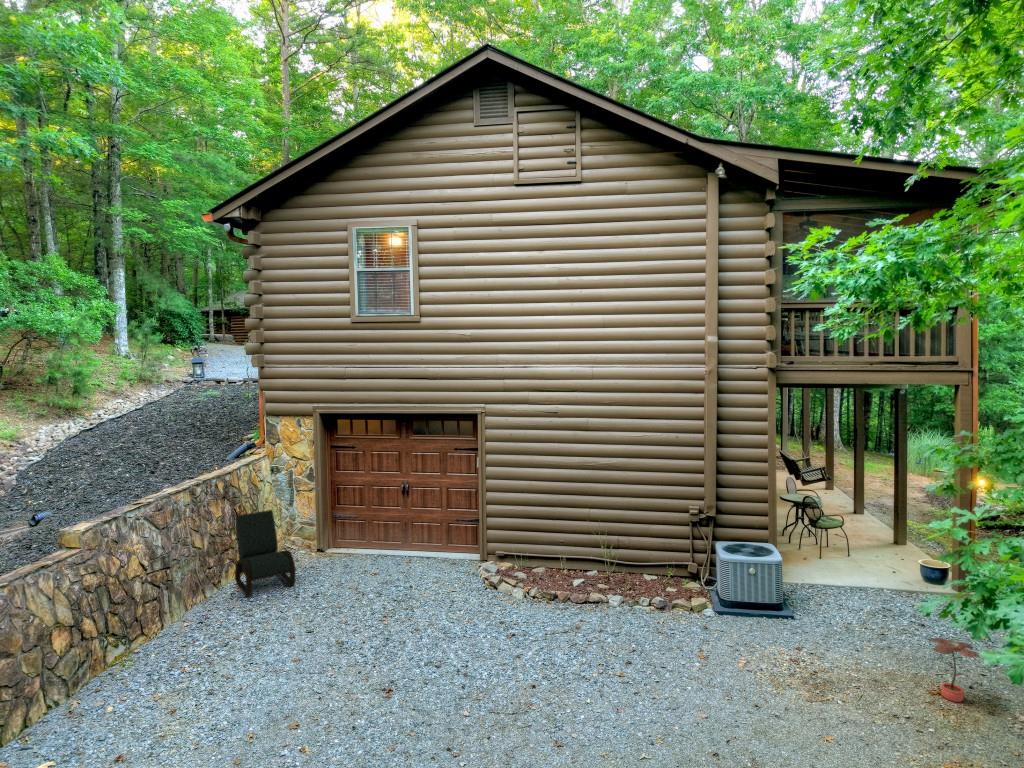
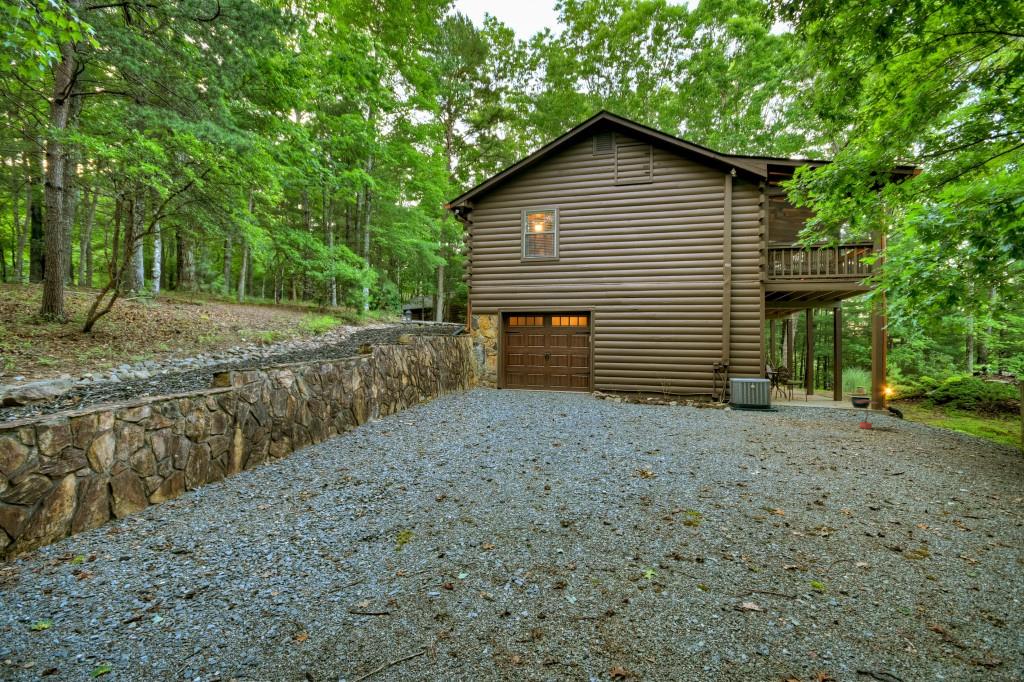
lounge chair: present [234,510,296,597] -> none [464,360,498,398]

